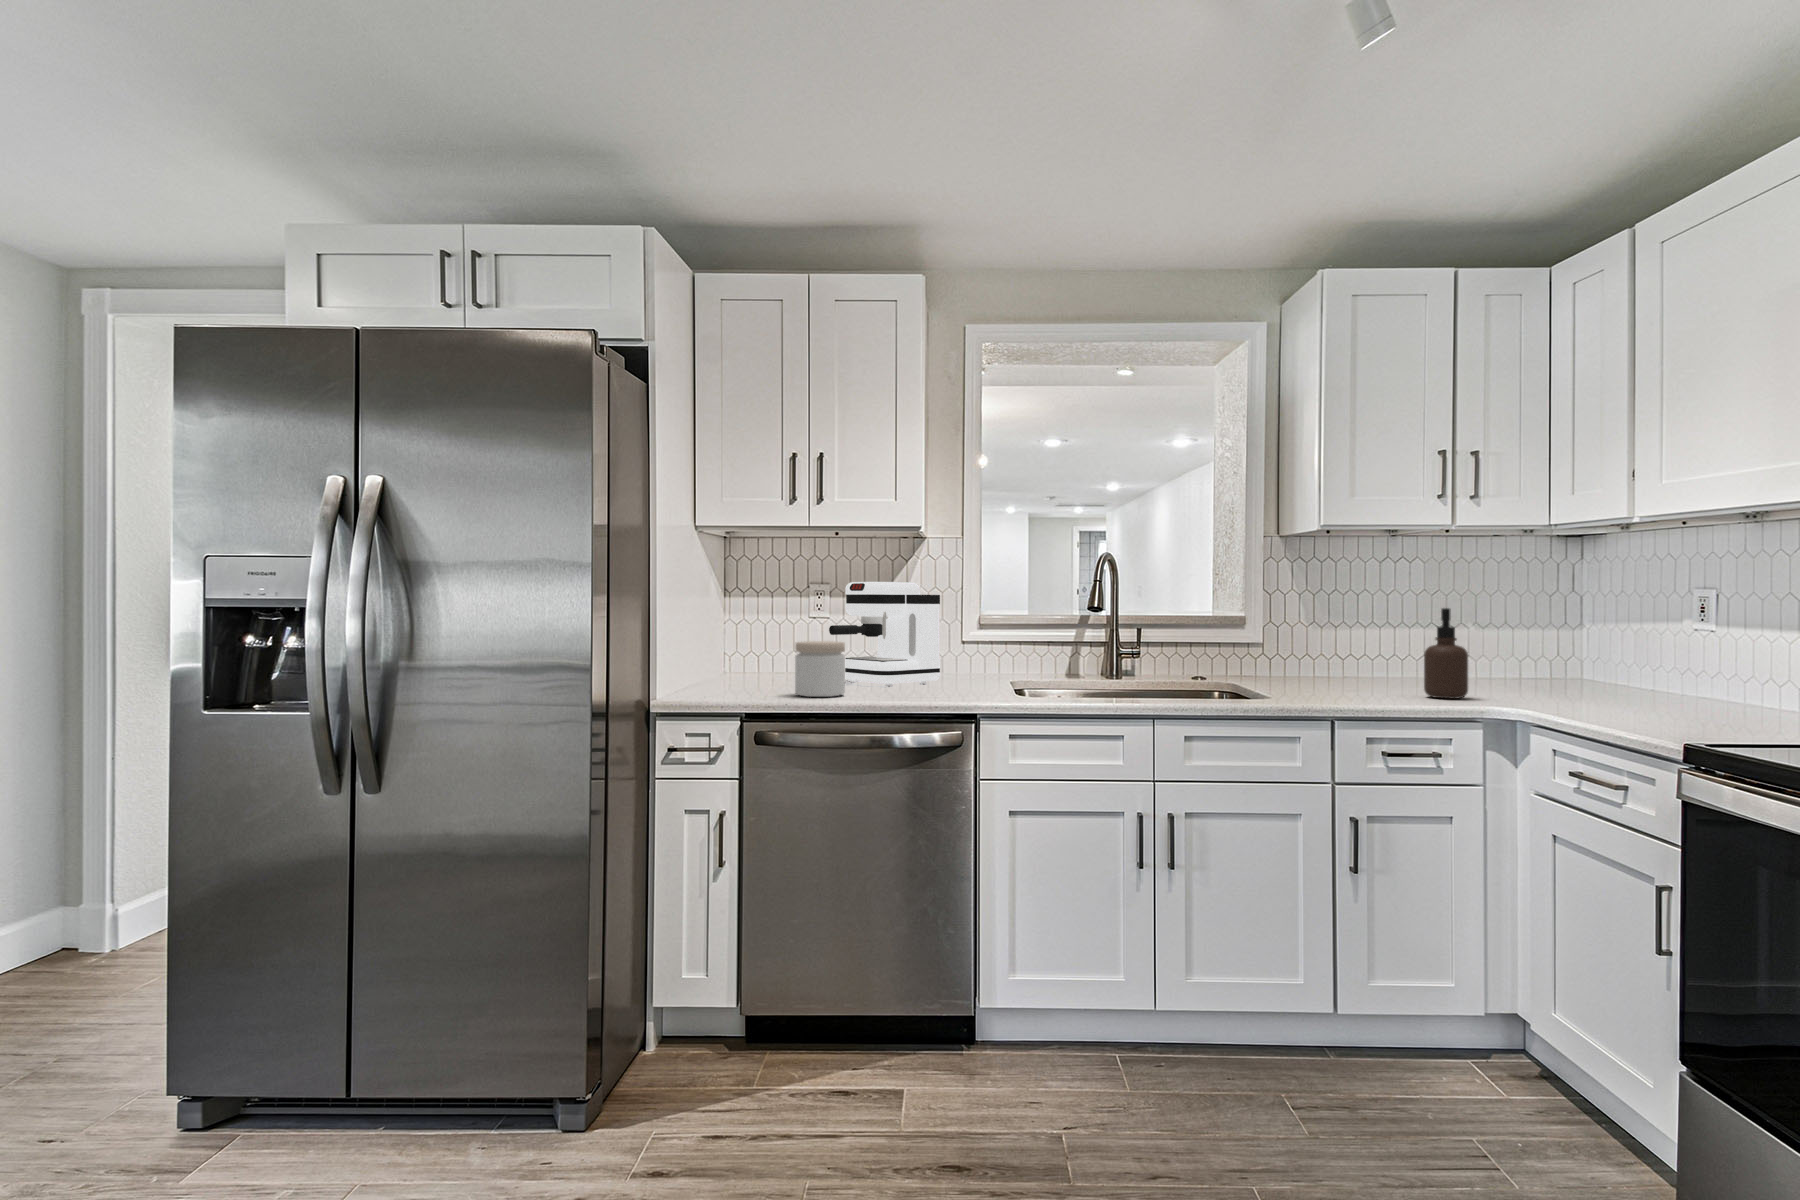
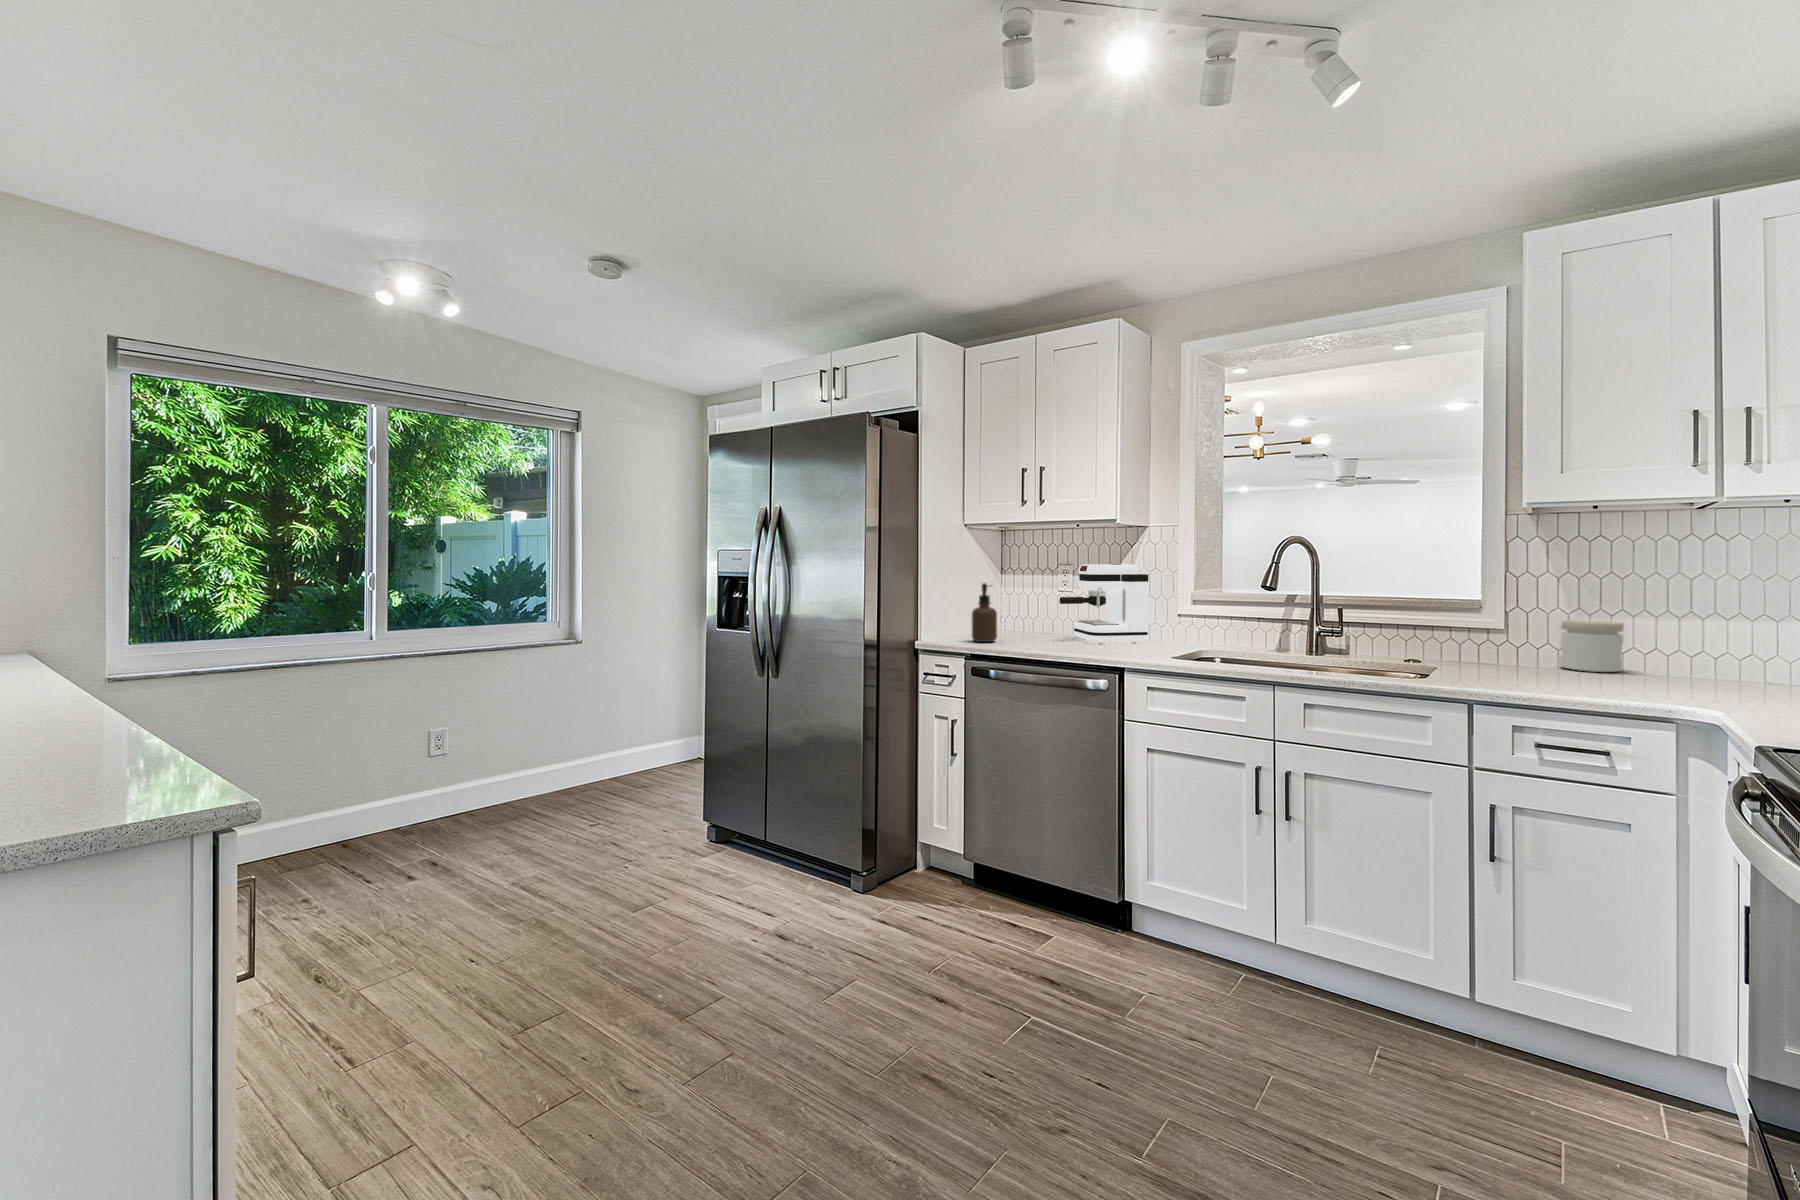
soap dispenser: present [1424,608,1468,699] -> present [972,583,997,642]
jar: present [795,641,845,697] -> present [1559,620,1624,672]

